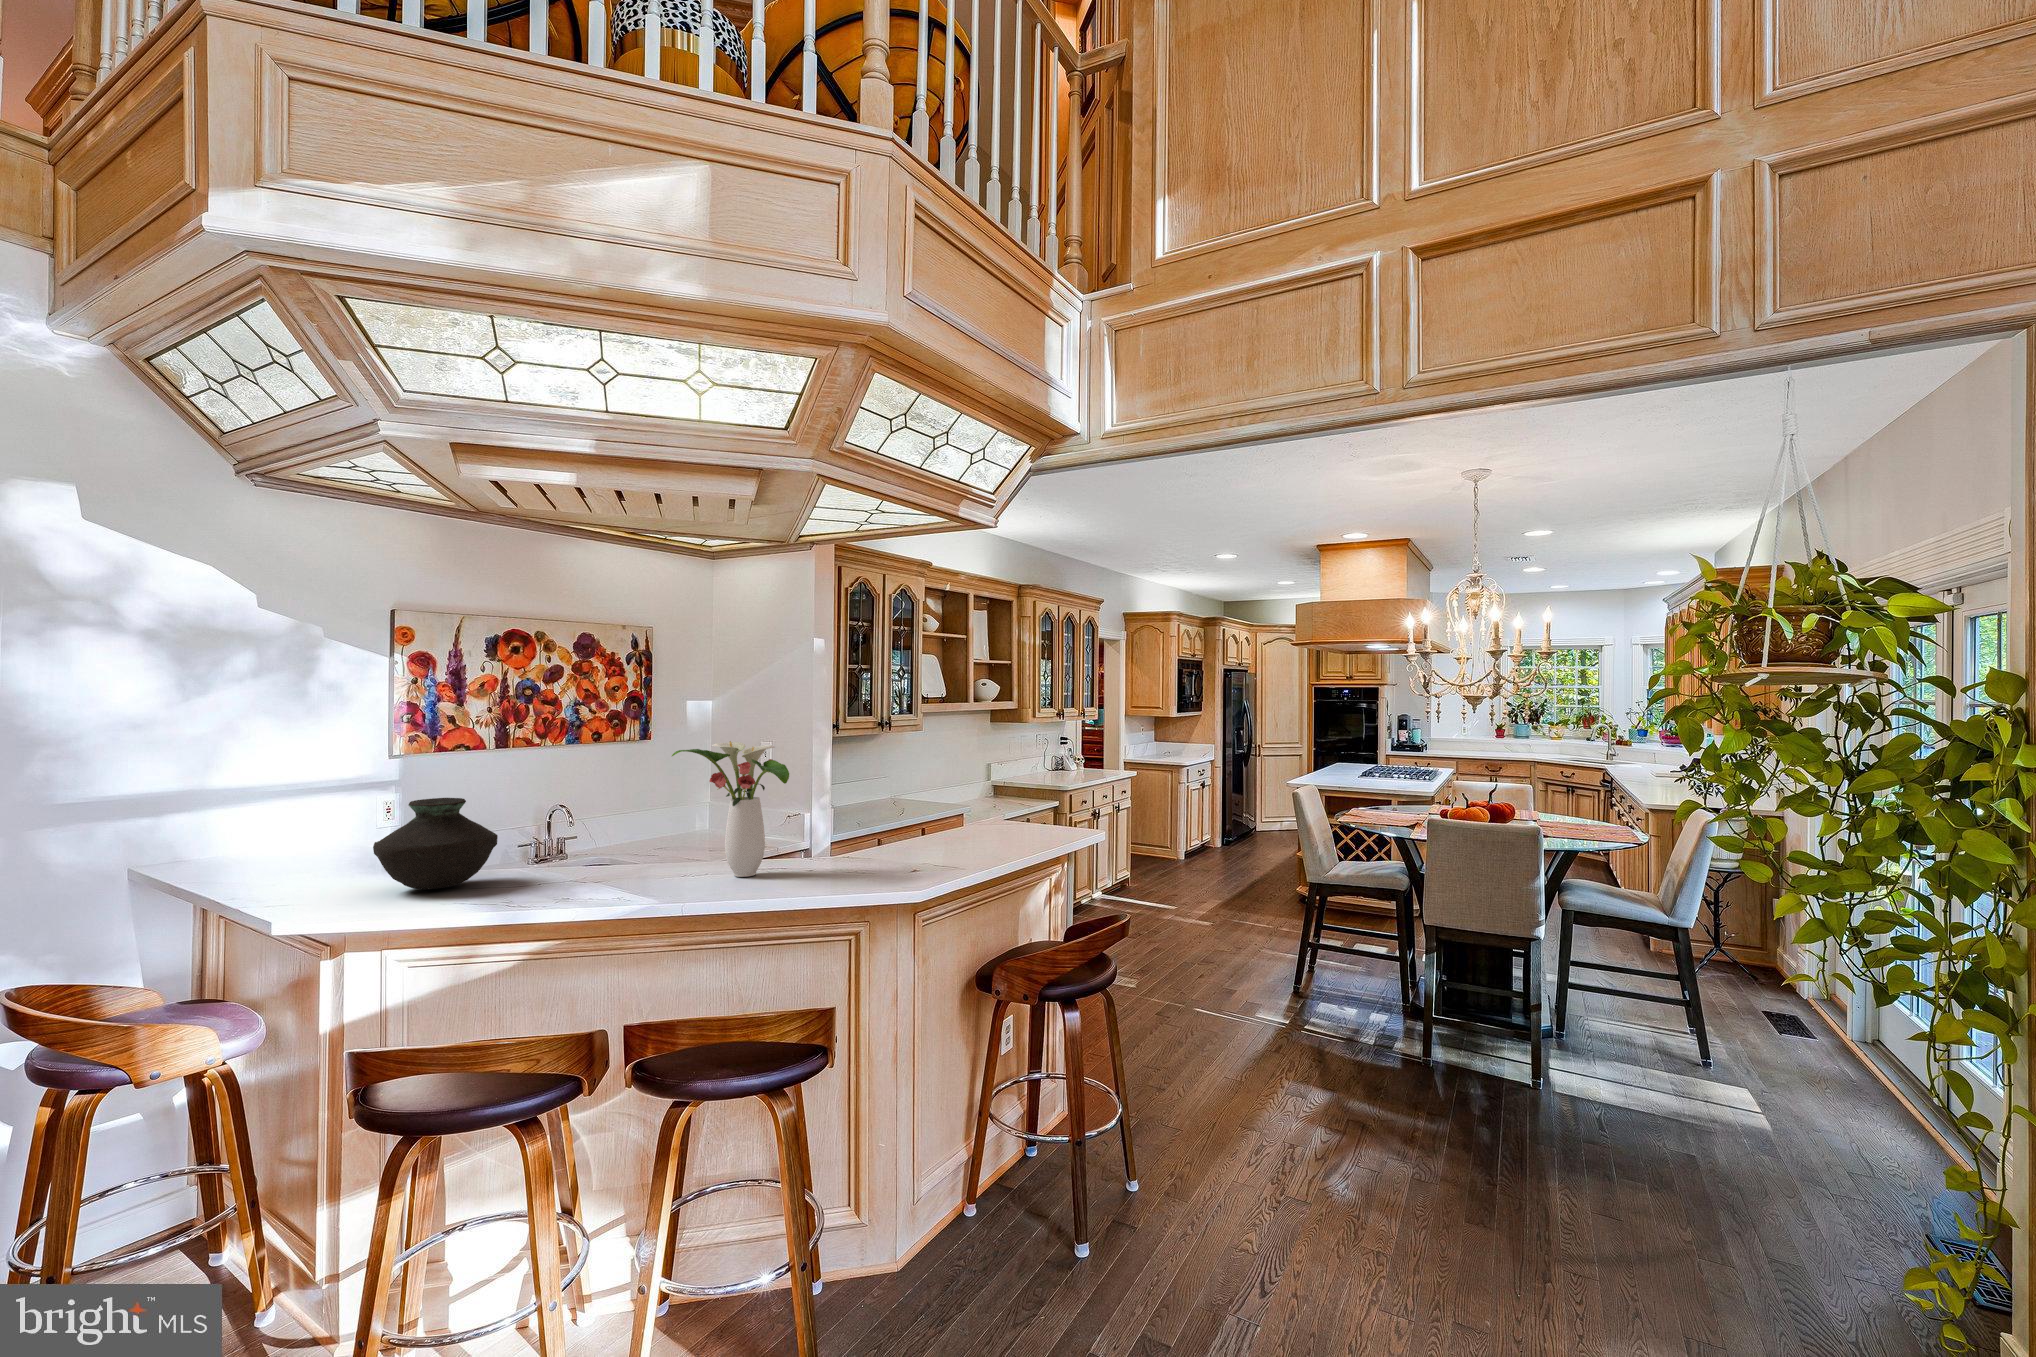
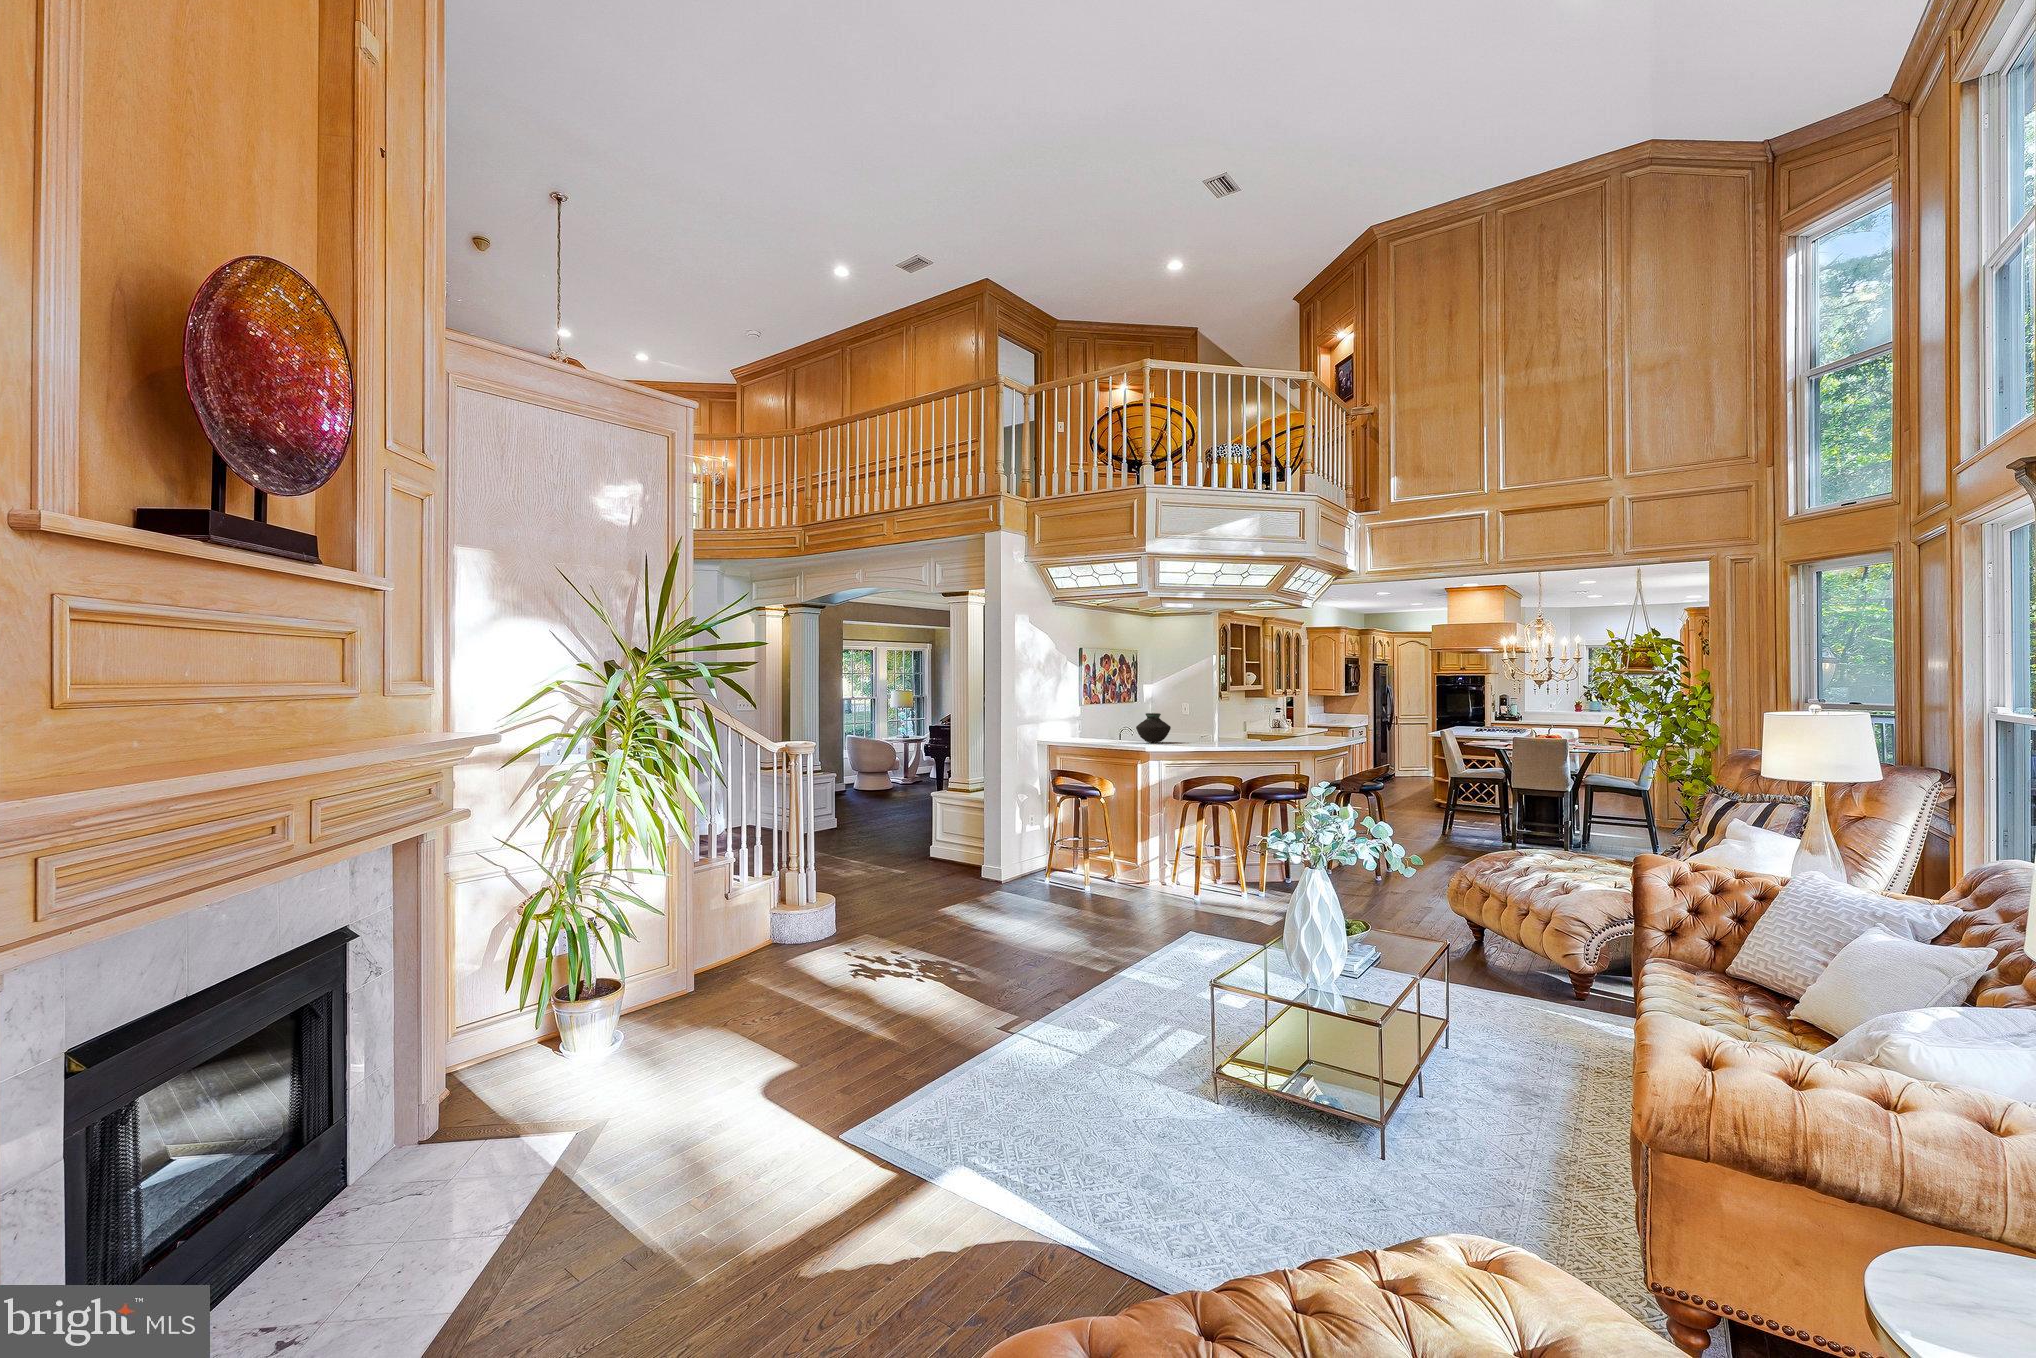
flower arrangement: present [672,741,789,877] -> none [1231,694,1273,742]

